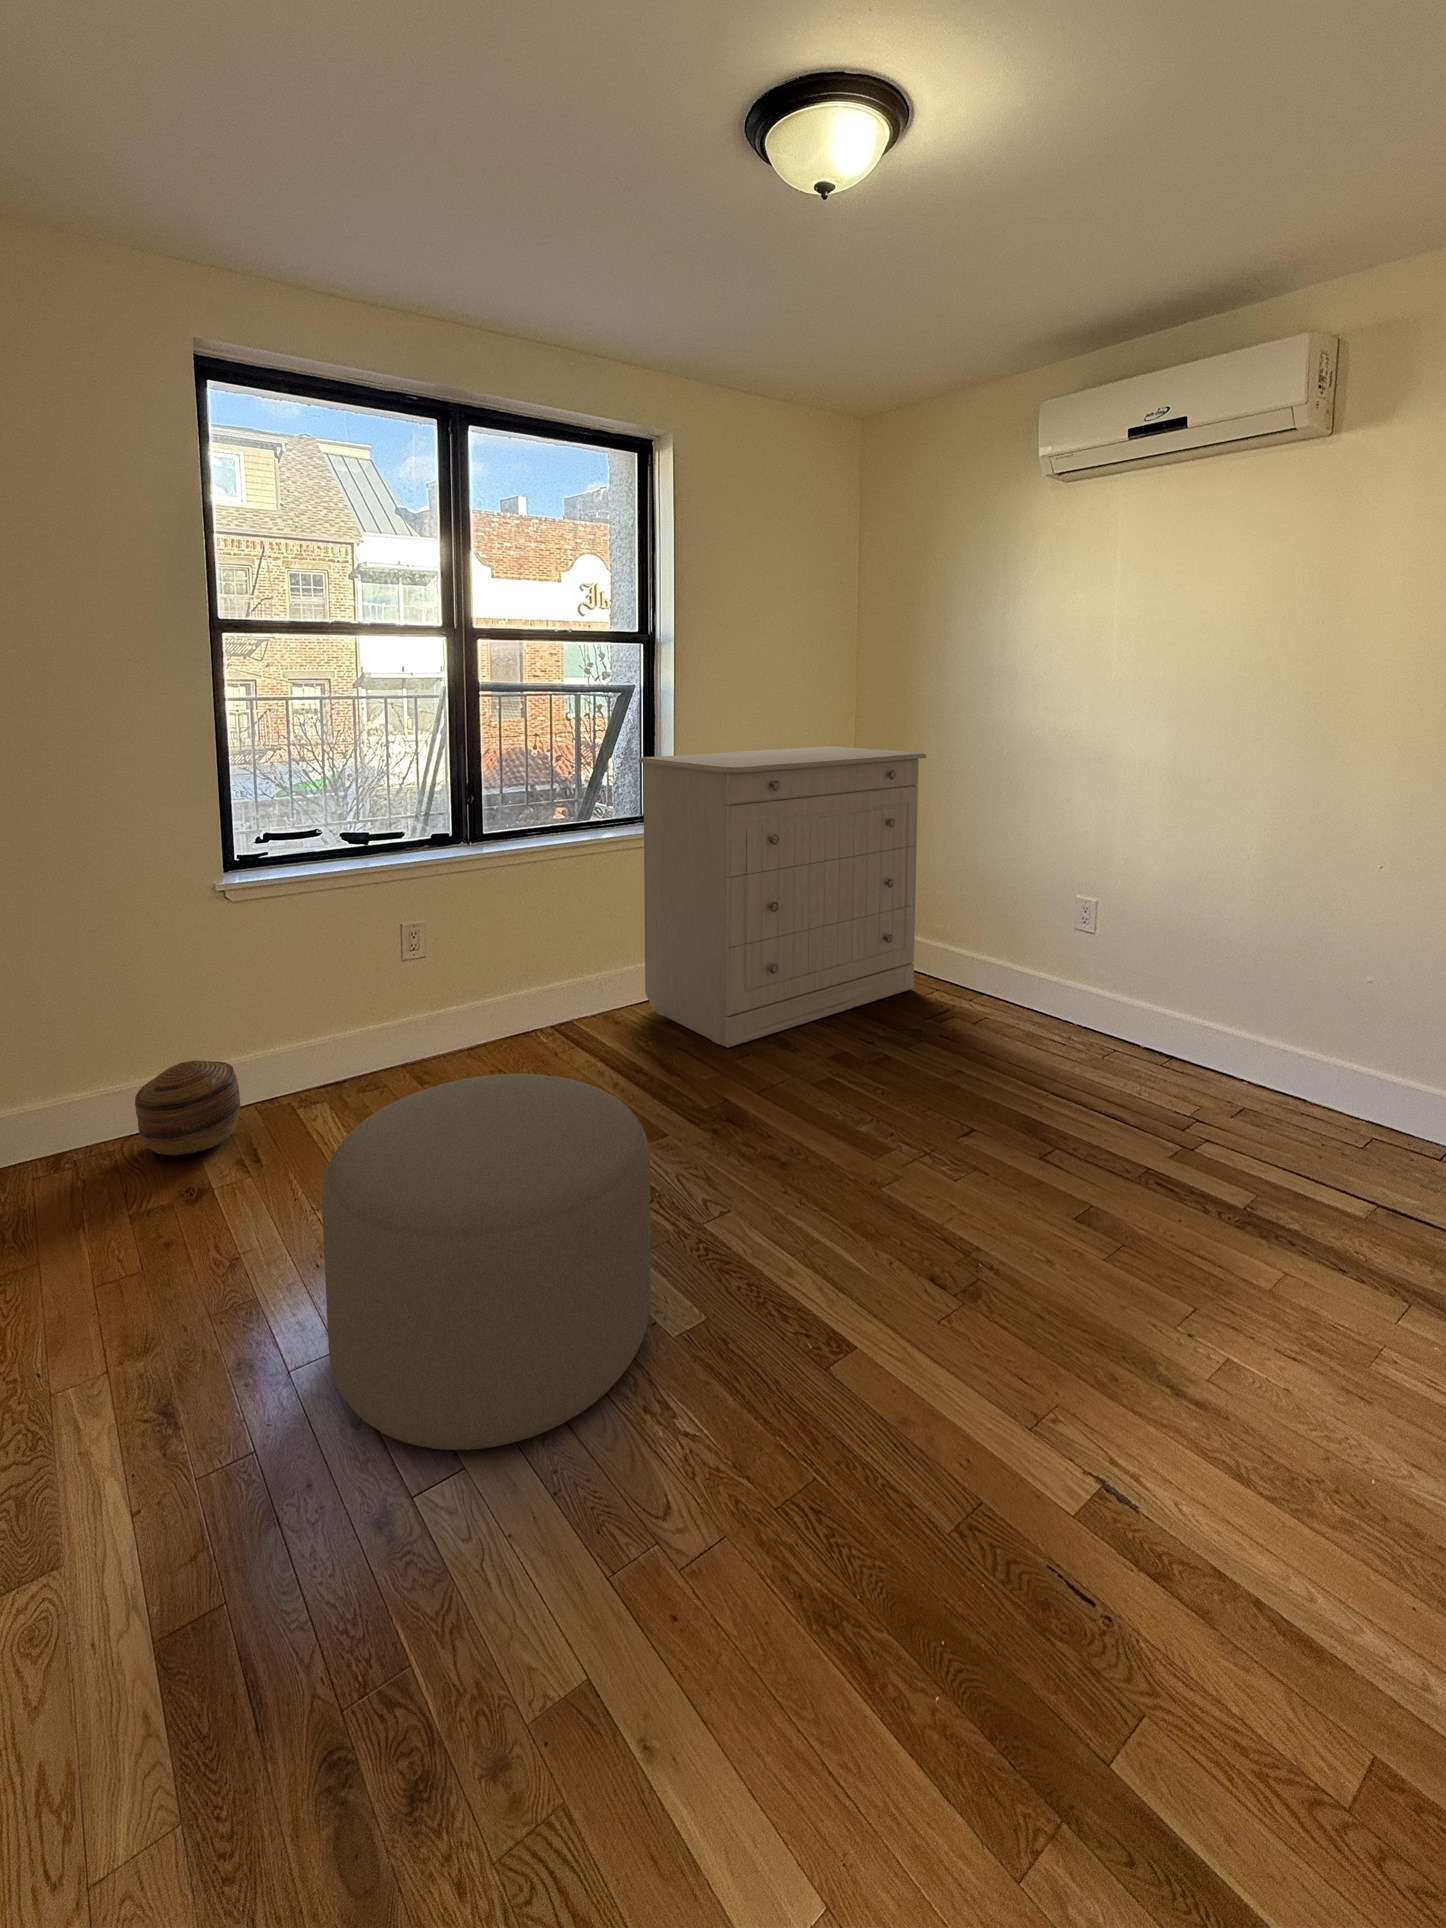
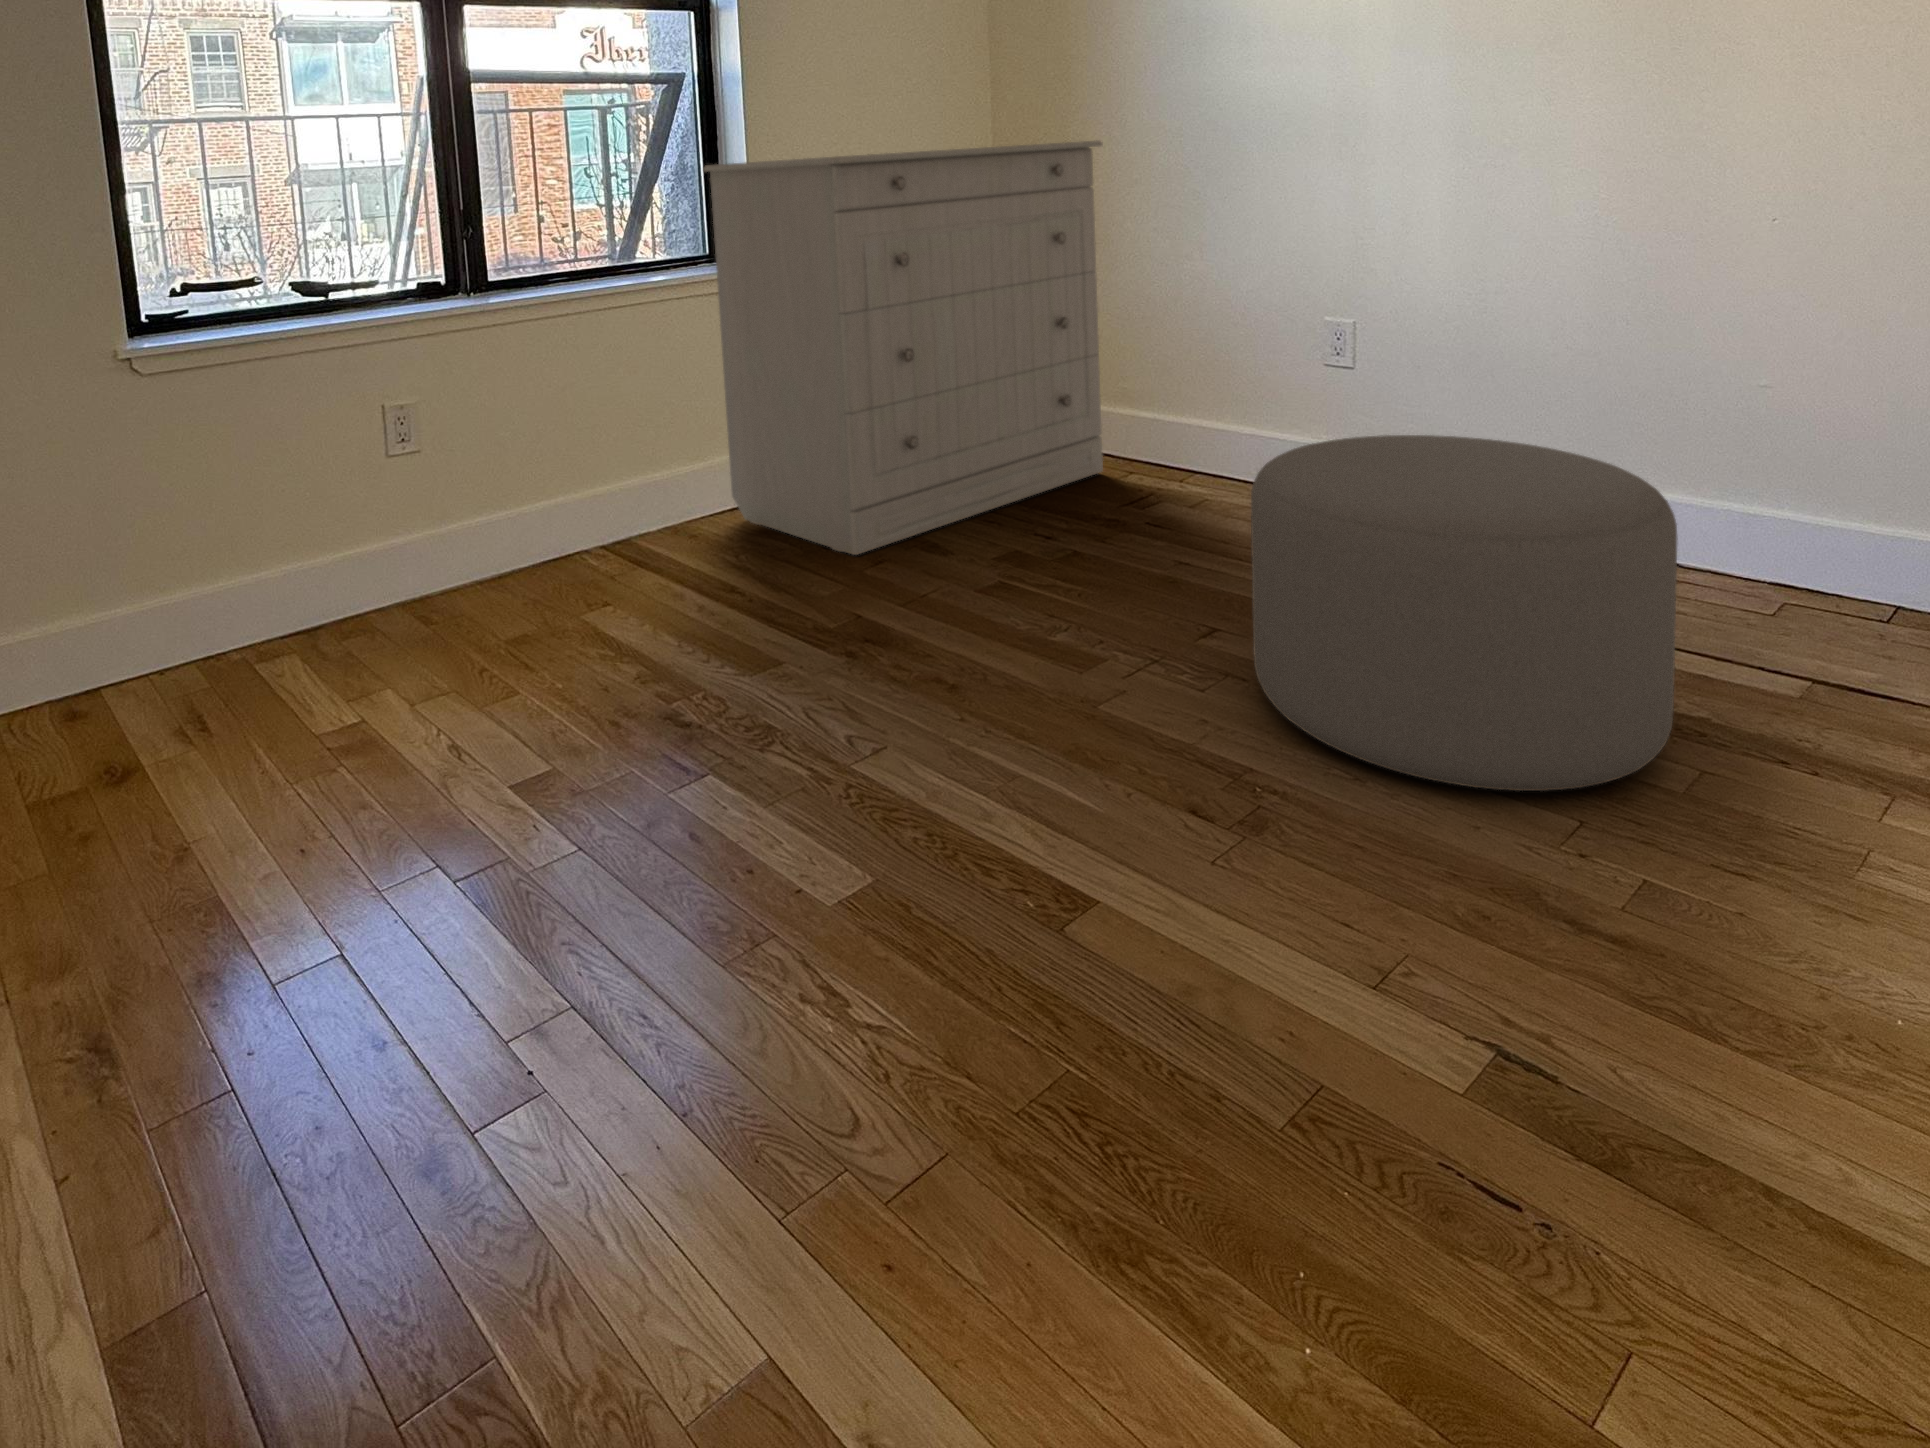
basket: present [135,1061,240,1155] -> none [22,598,174,730]
ottoman: present [322,1074,651,1450] -> present [1251,435,1678,791]

